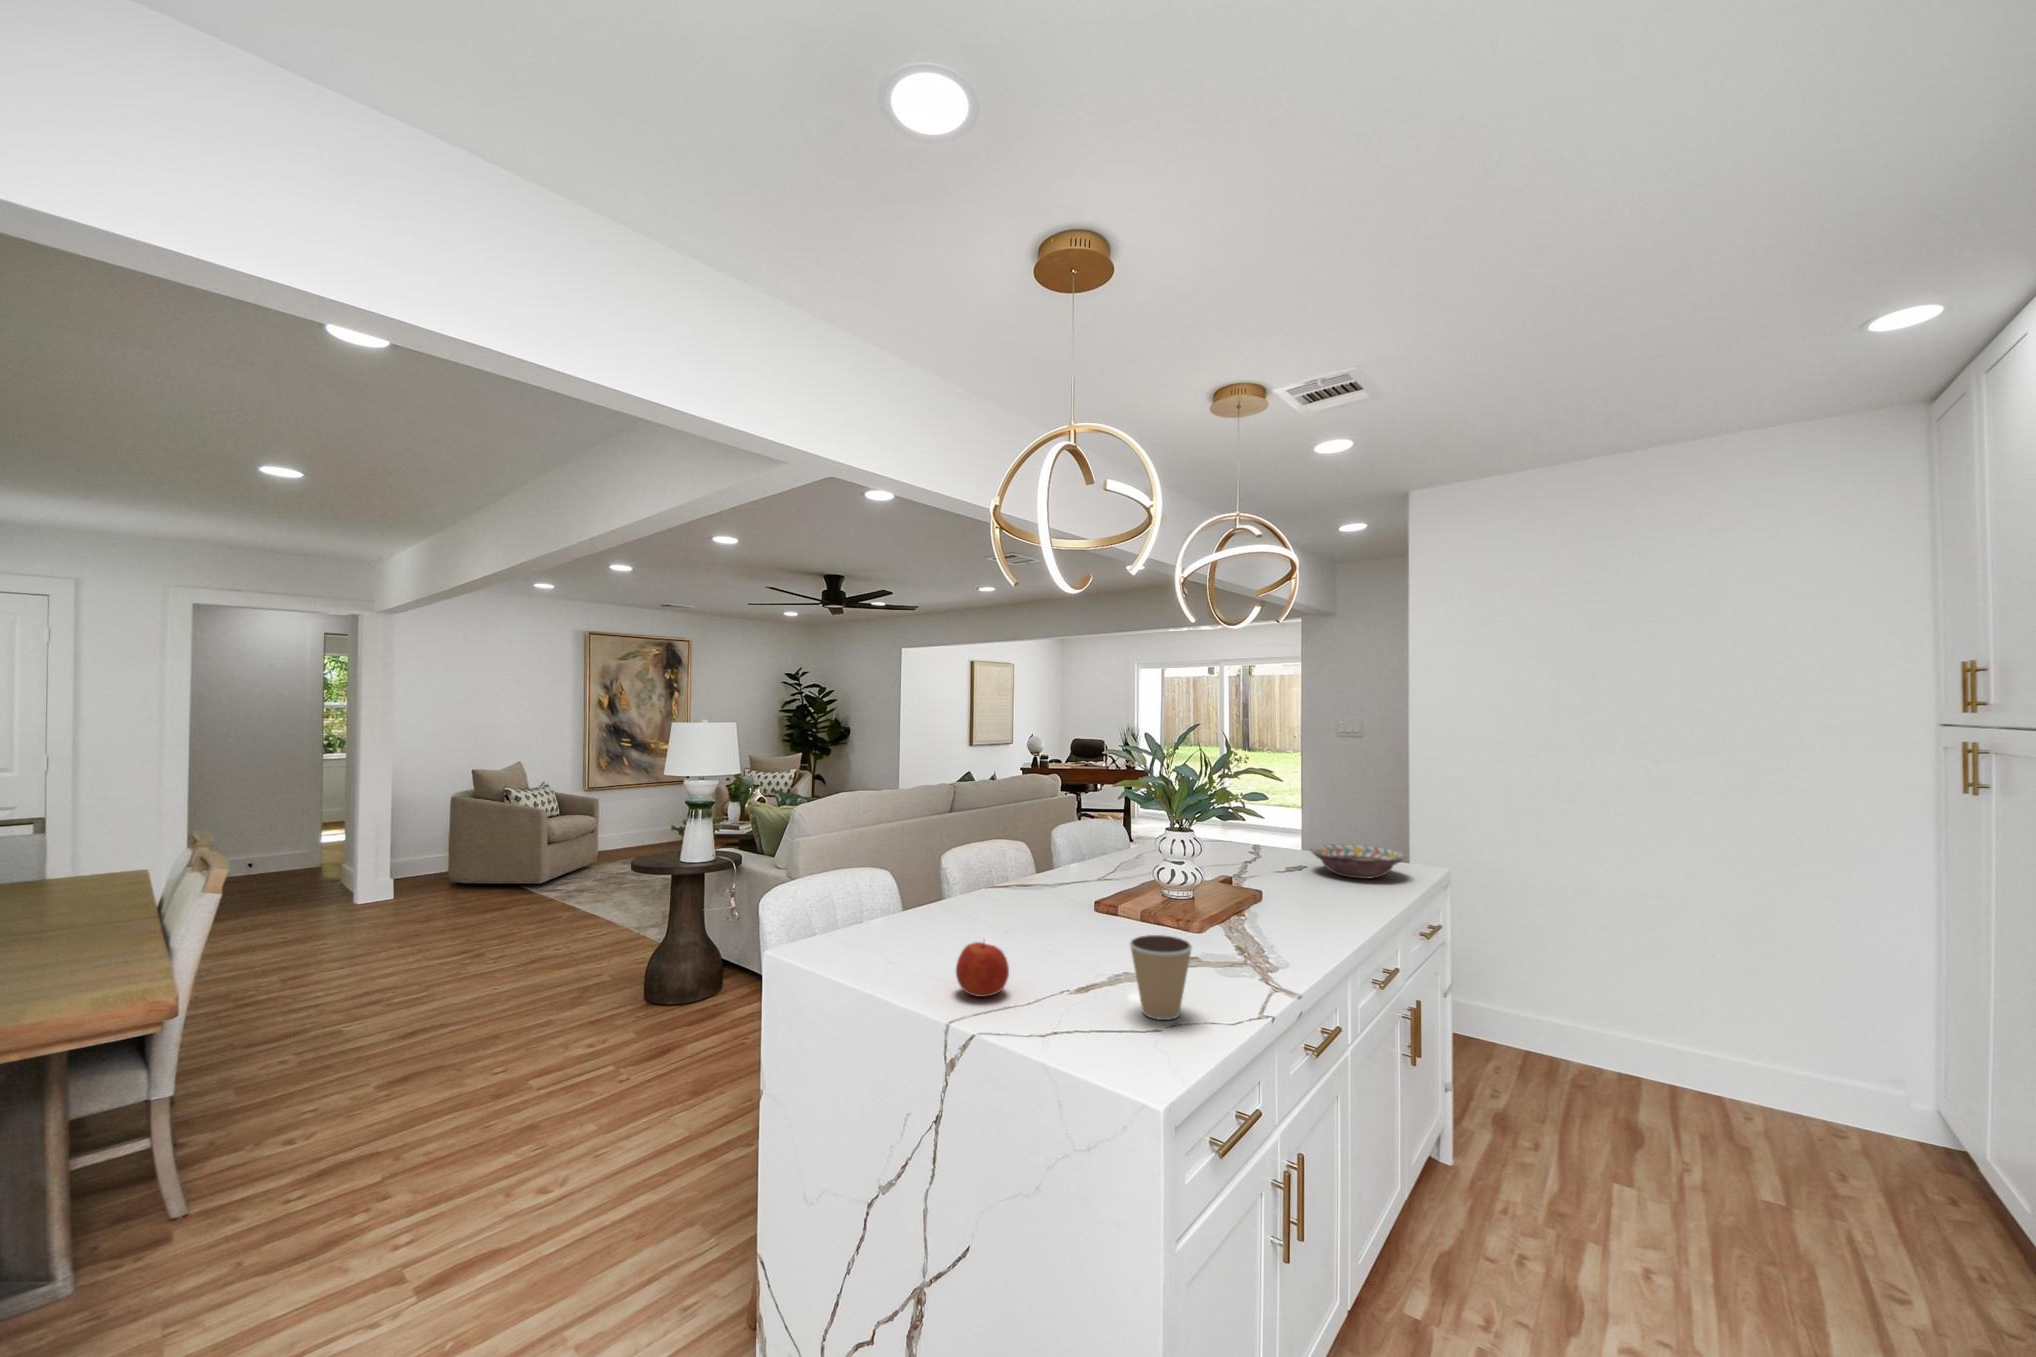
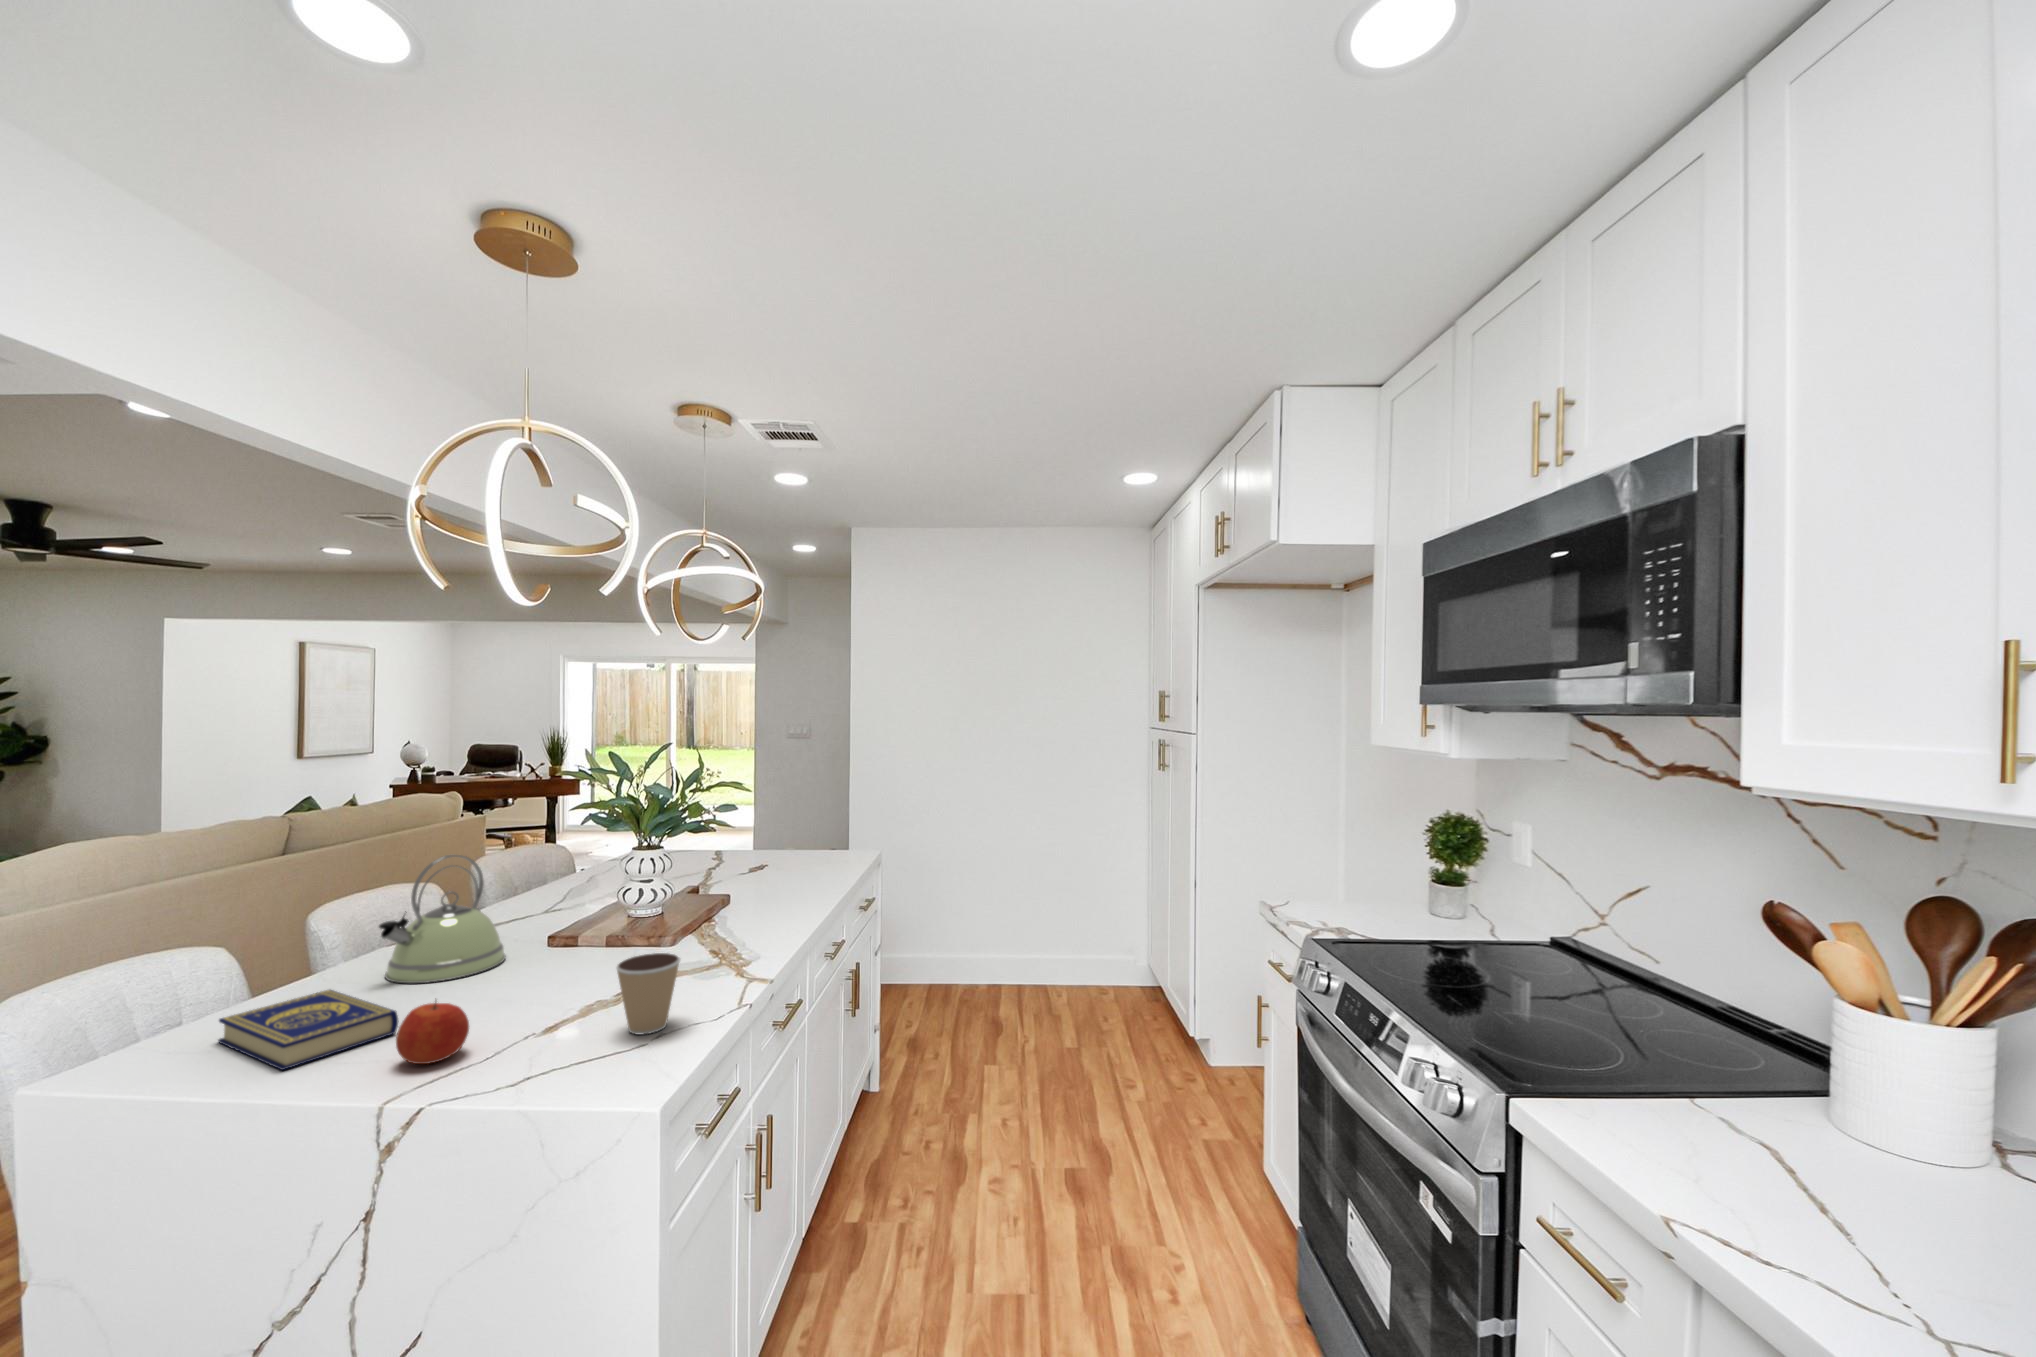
kettle: none [962,816,1056,927] -> present [379,855,505,983]
decorative bowl: present [1310,844,1405,879] -> none [767,839,847,869]
book: none [860,916,965,974] -> present [218,990,399,1070]

